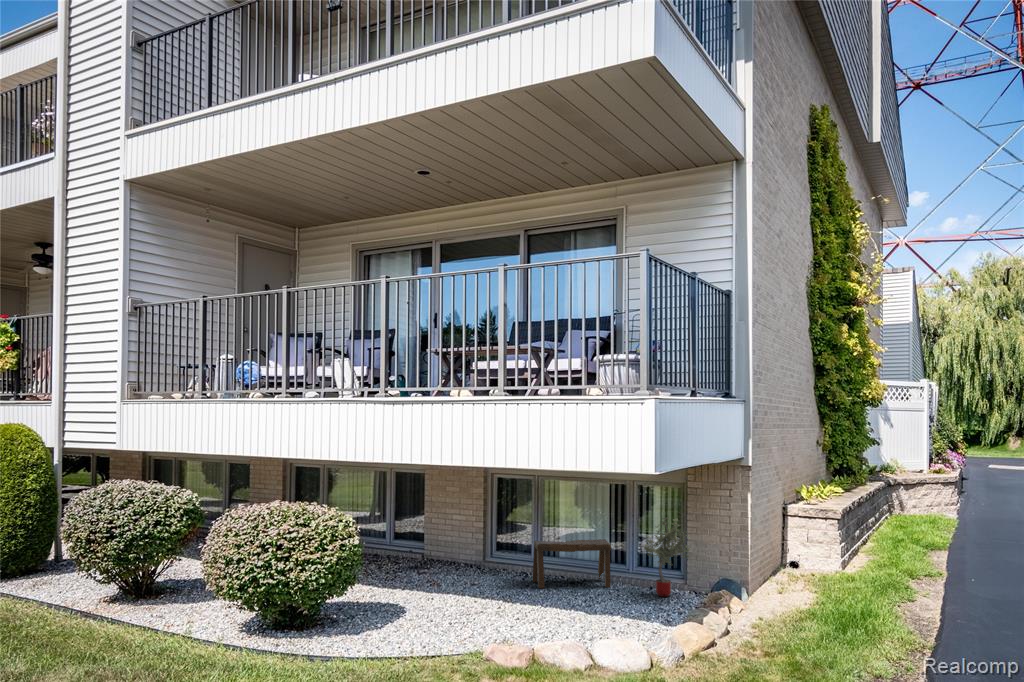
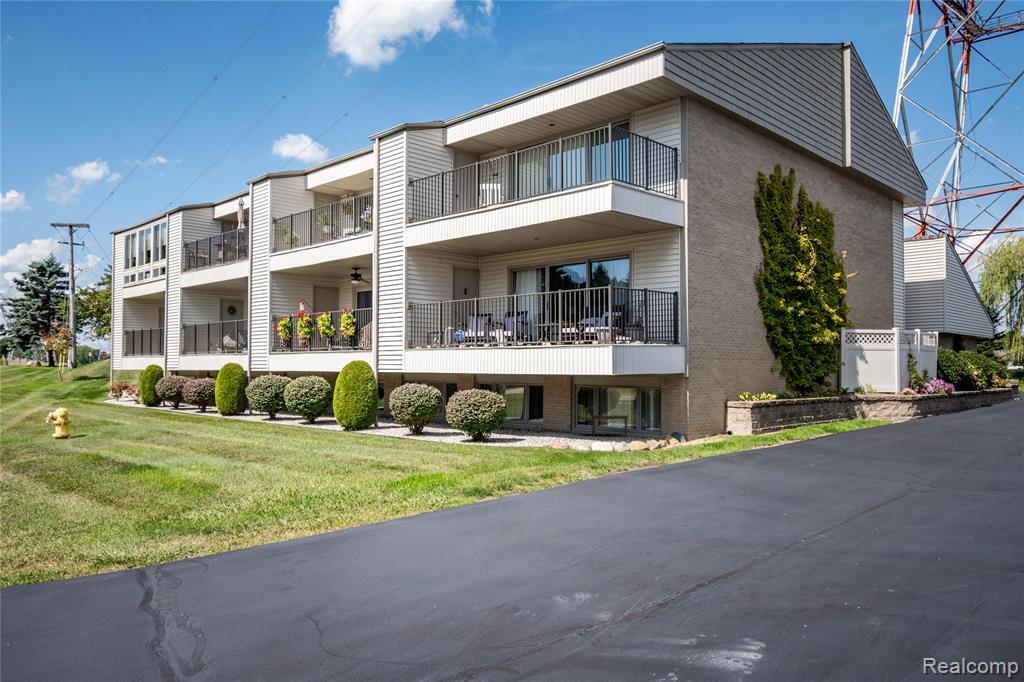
potted tree: present [644,518,690,597] -> none [642,402,662,439]

